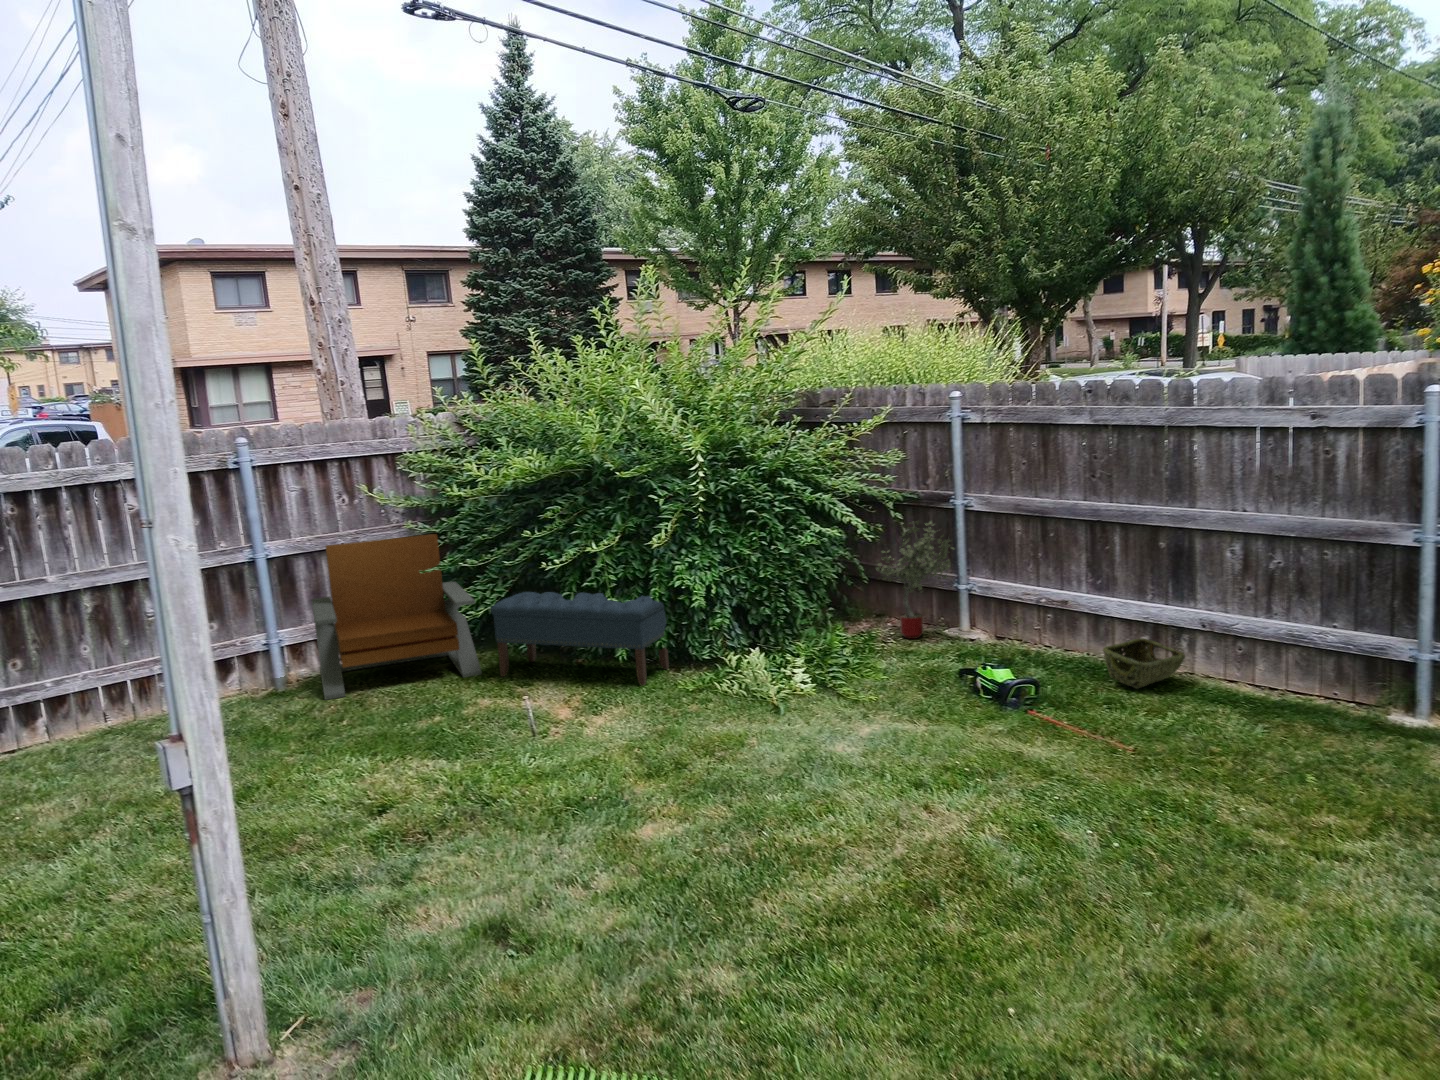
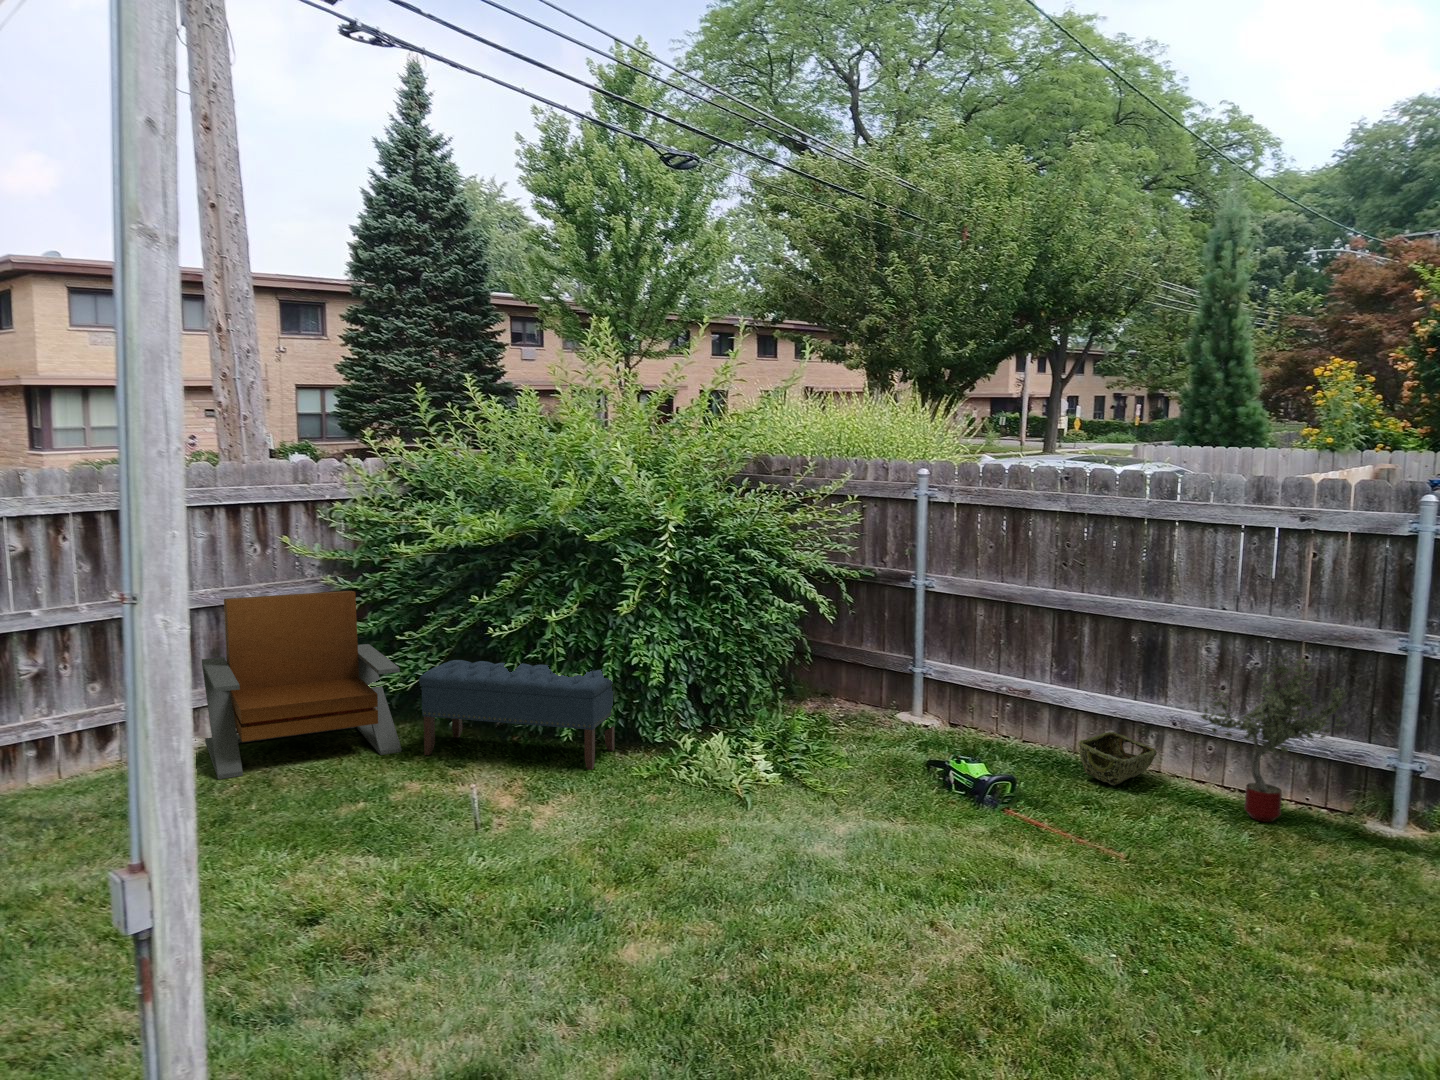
potted tree: present [876,521,954,639] -> present [1201,657,1347,822]

